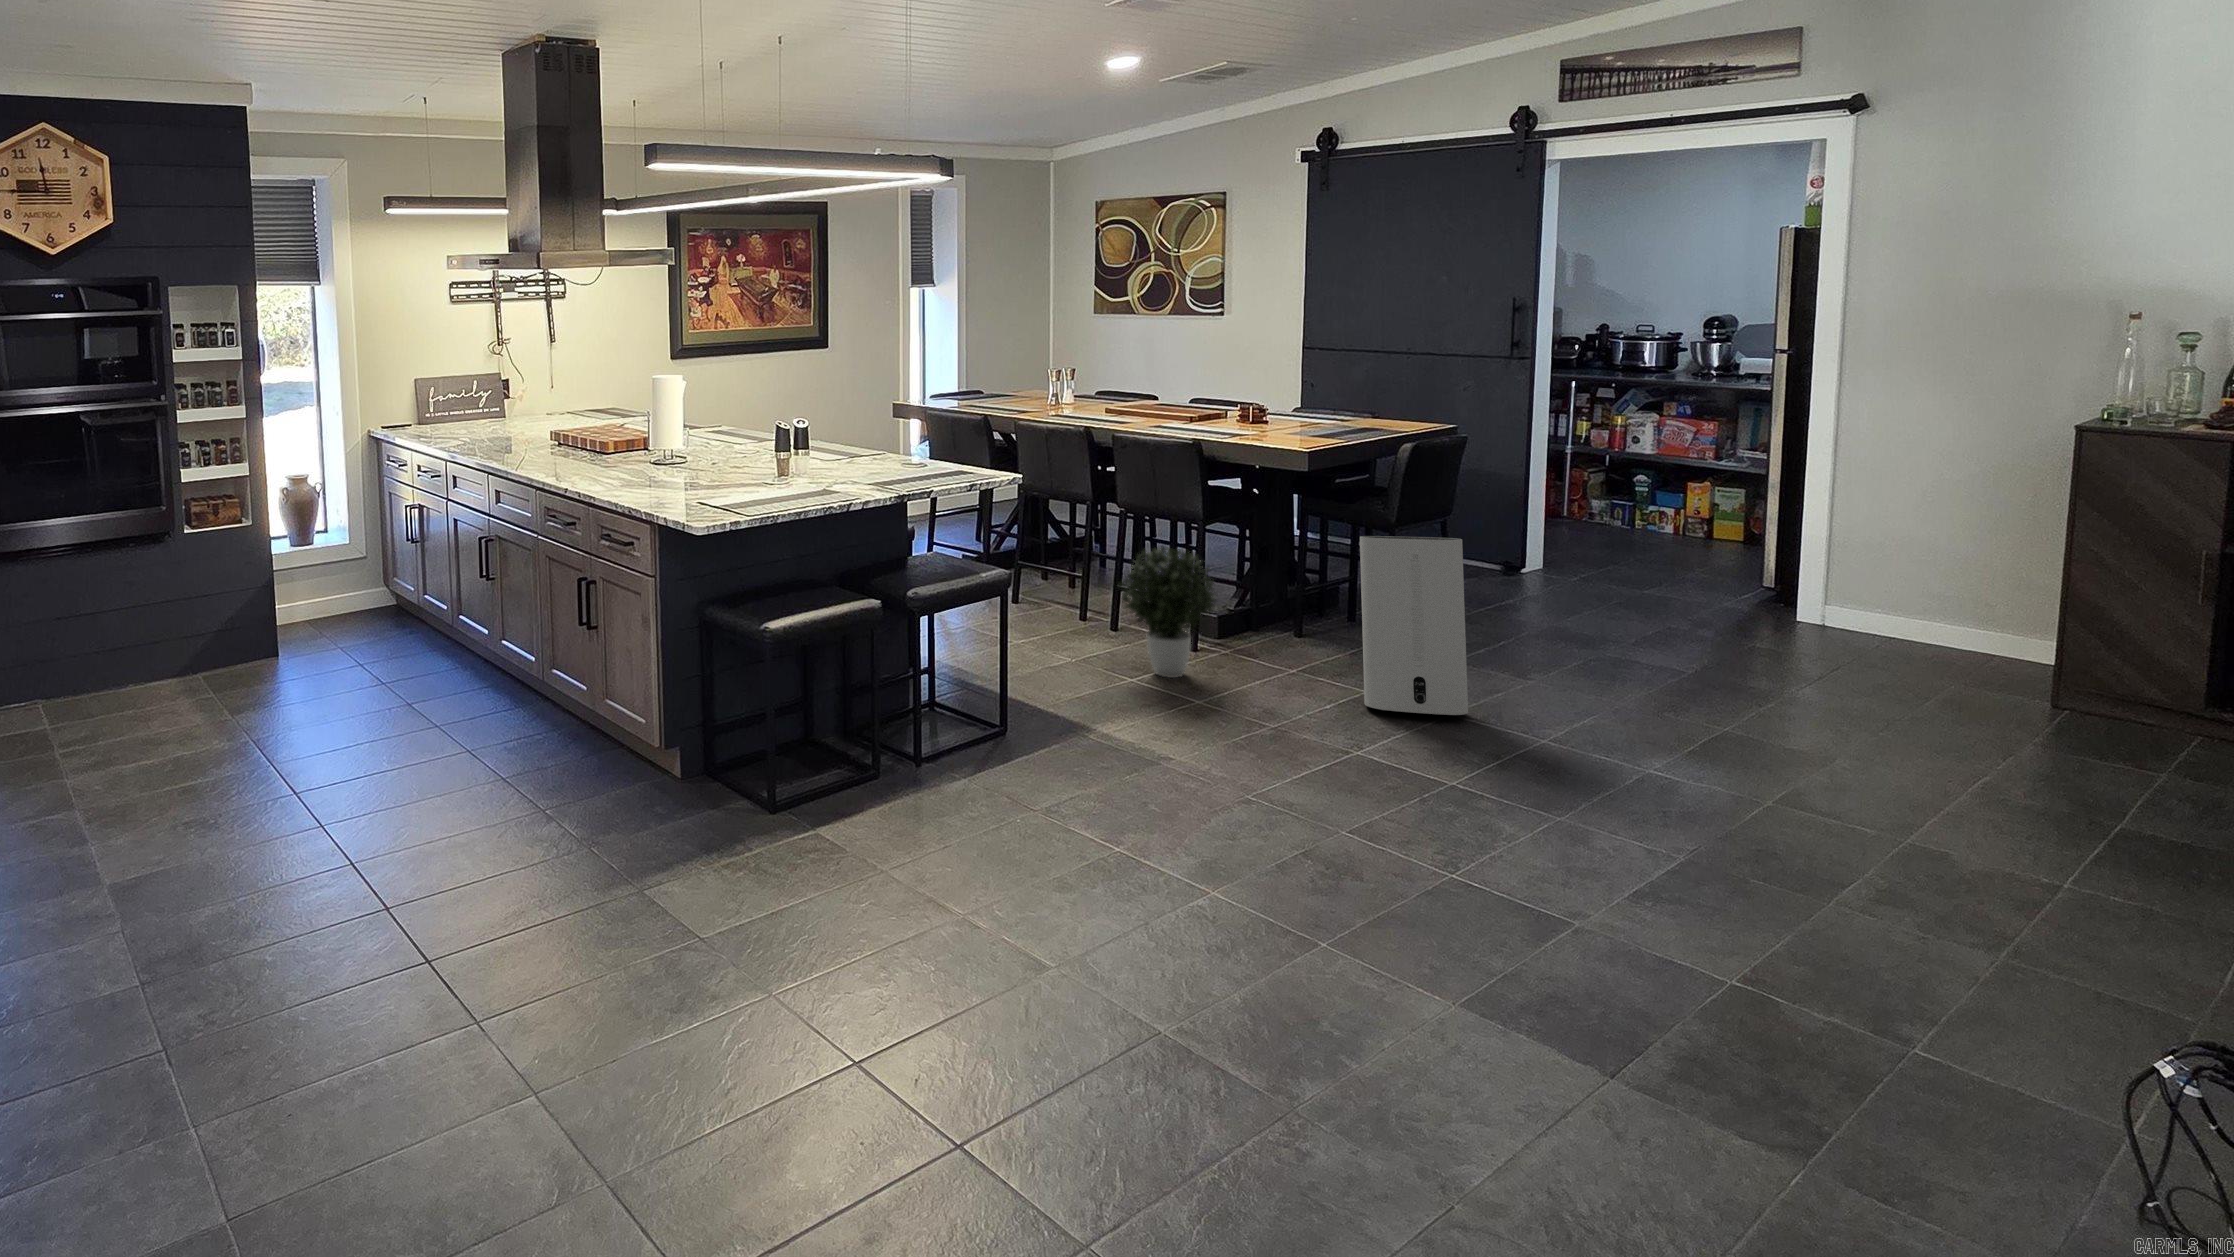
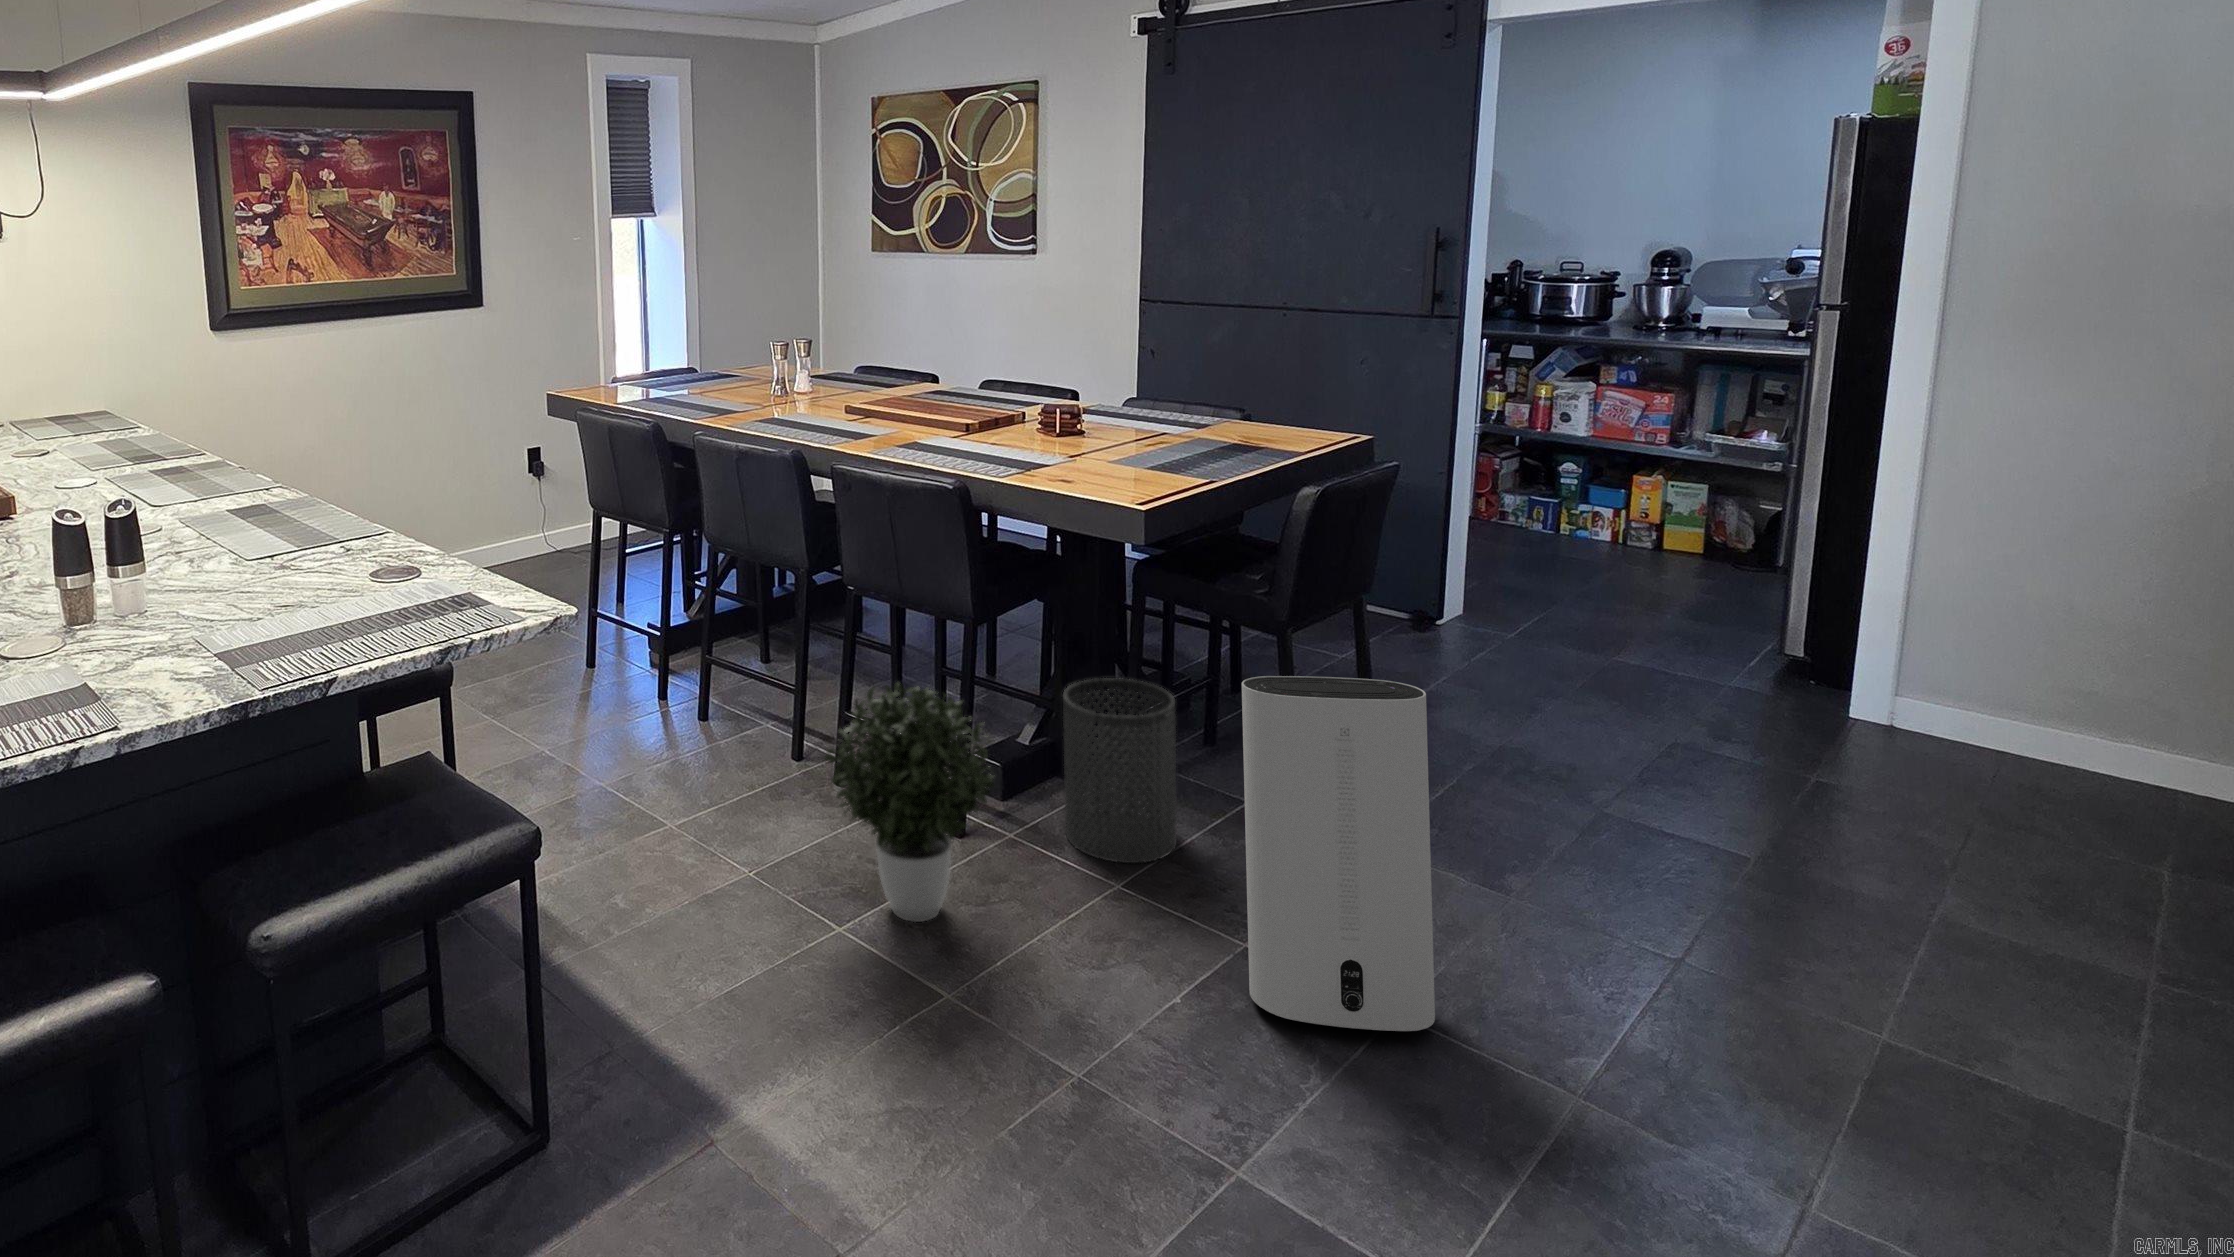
trash can: none [1255,561,1326,662] -> present [1063,678,1177,863]

